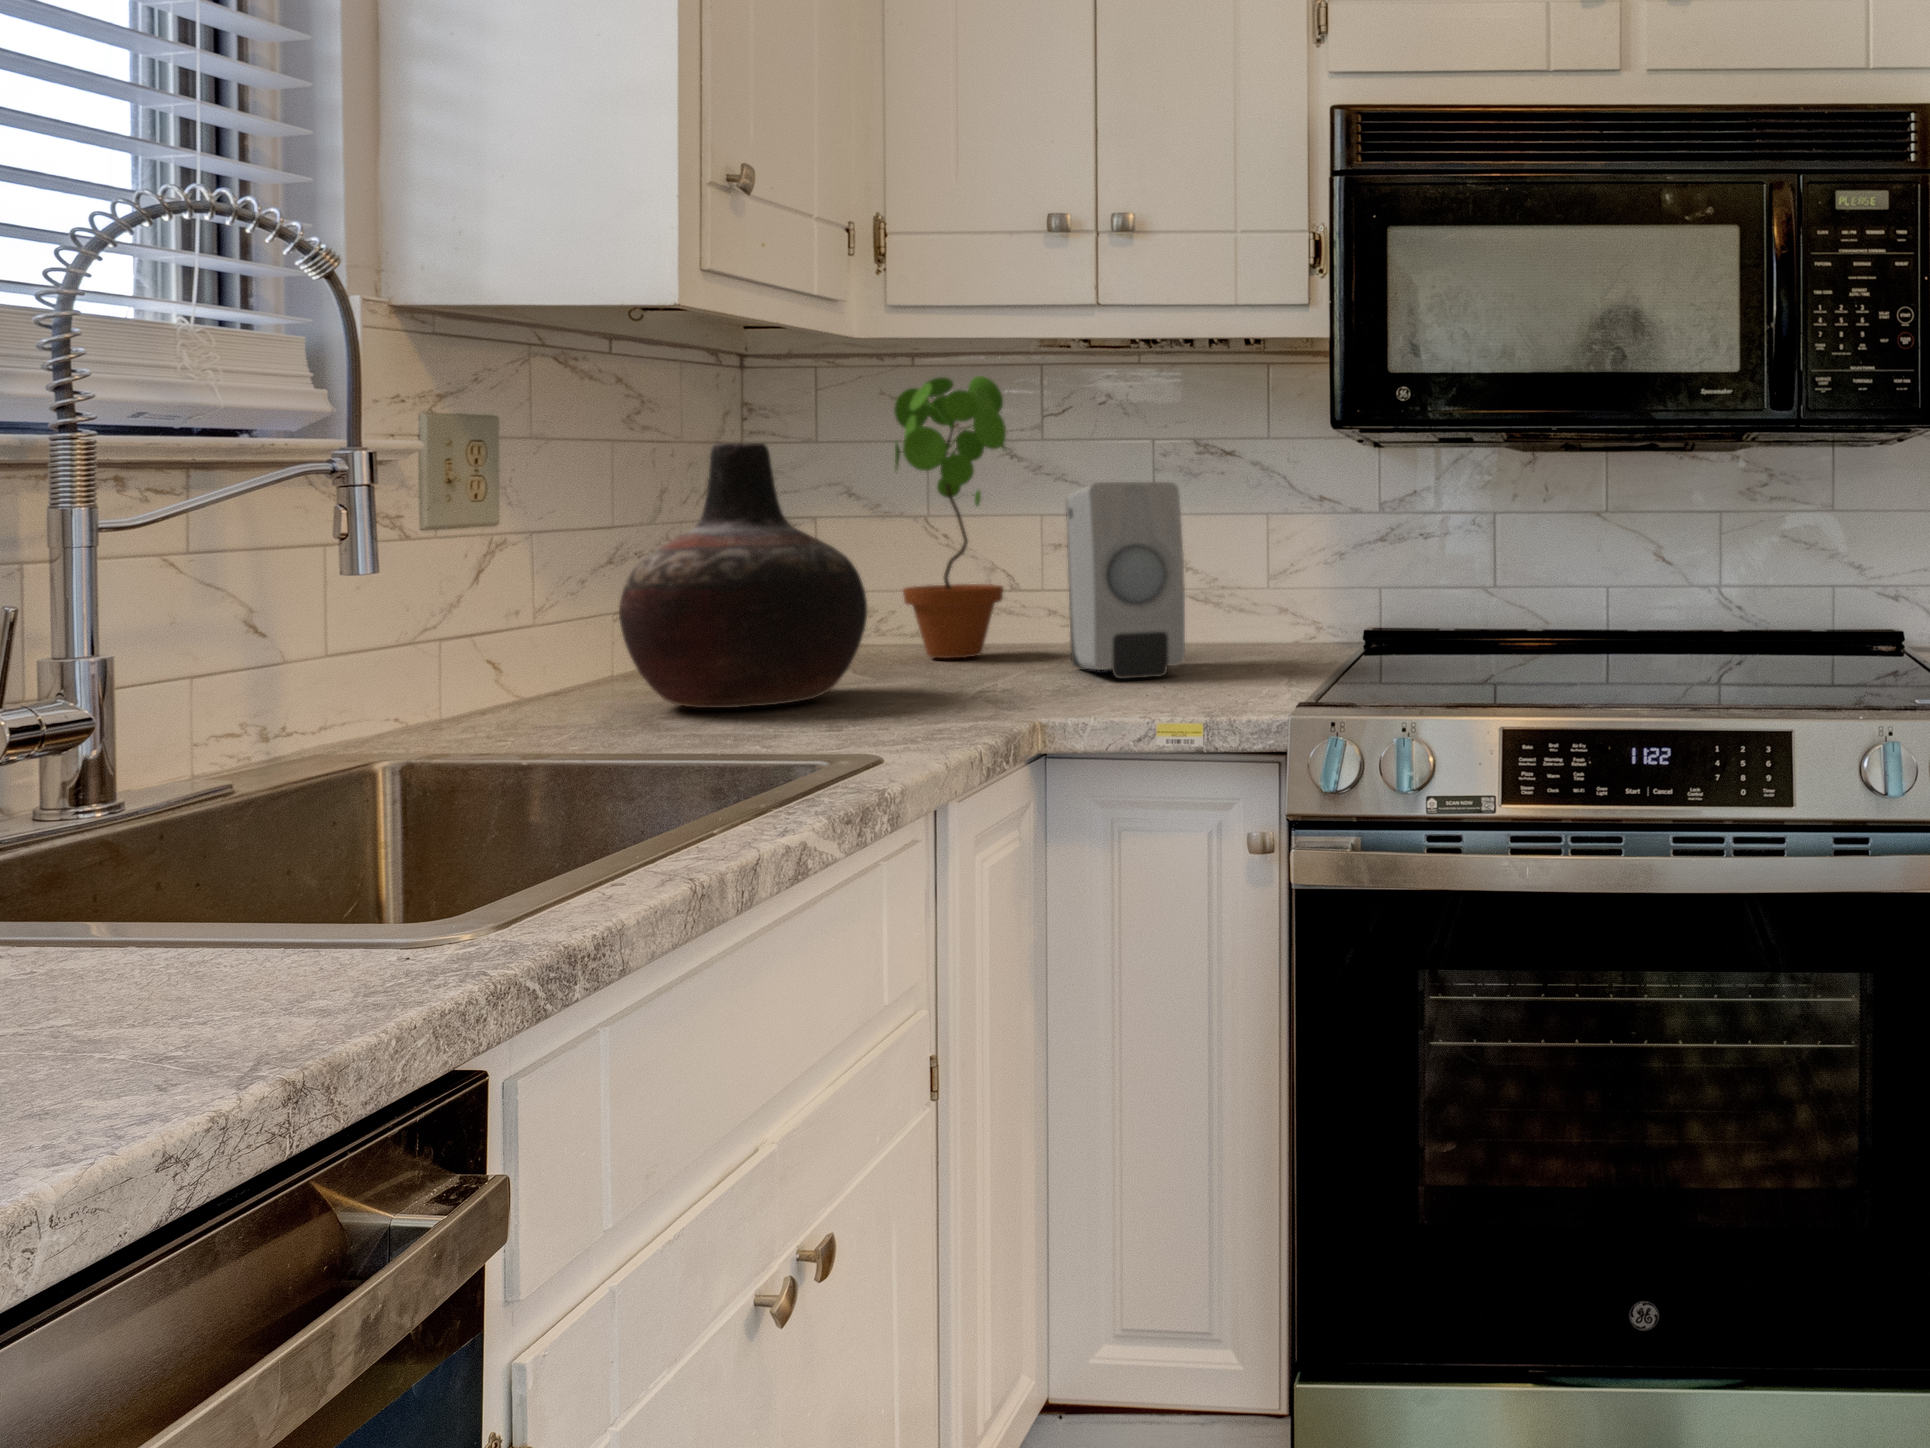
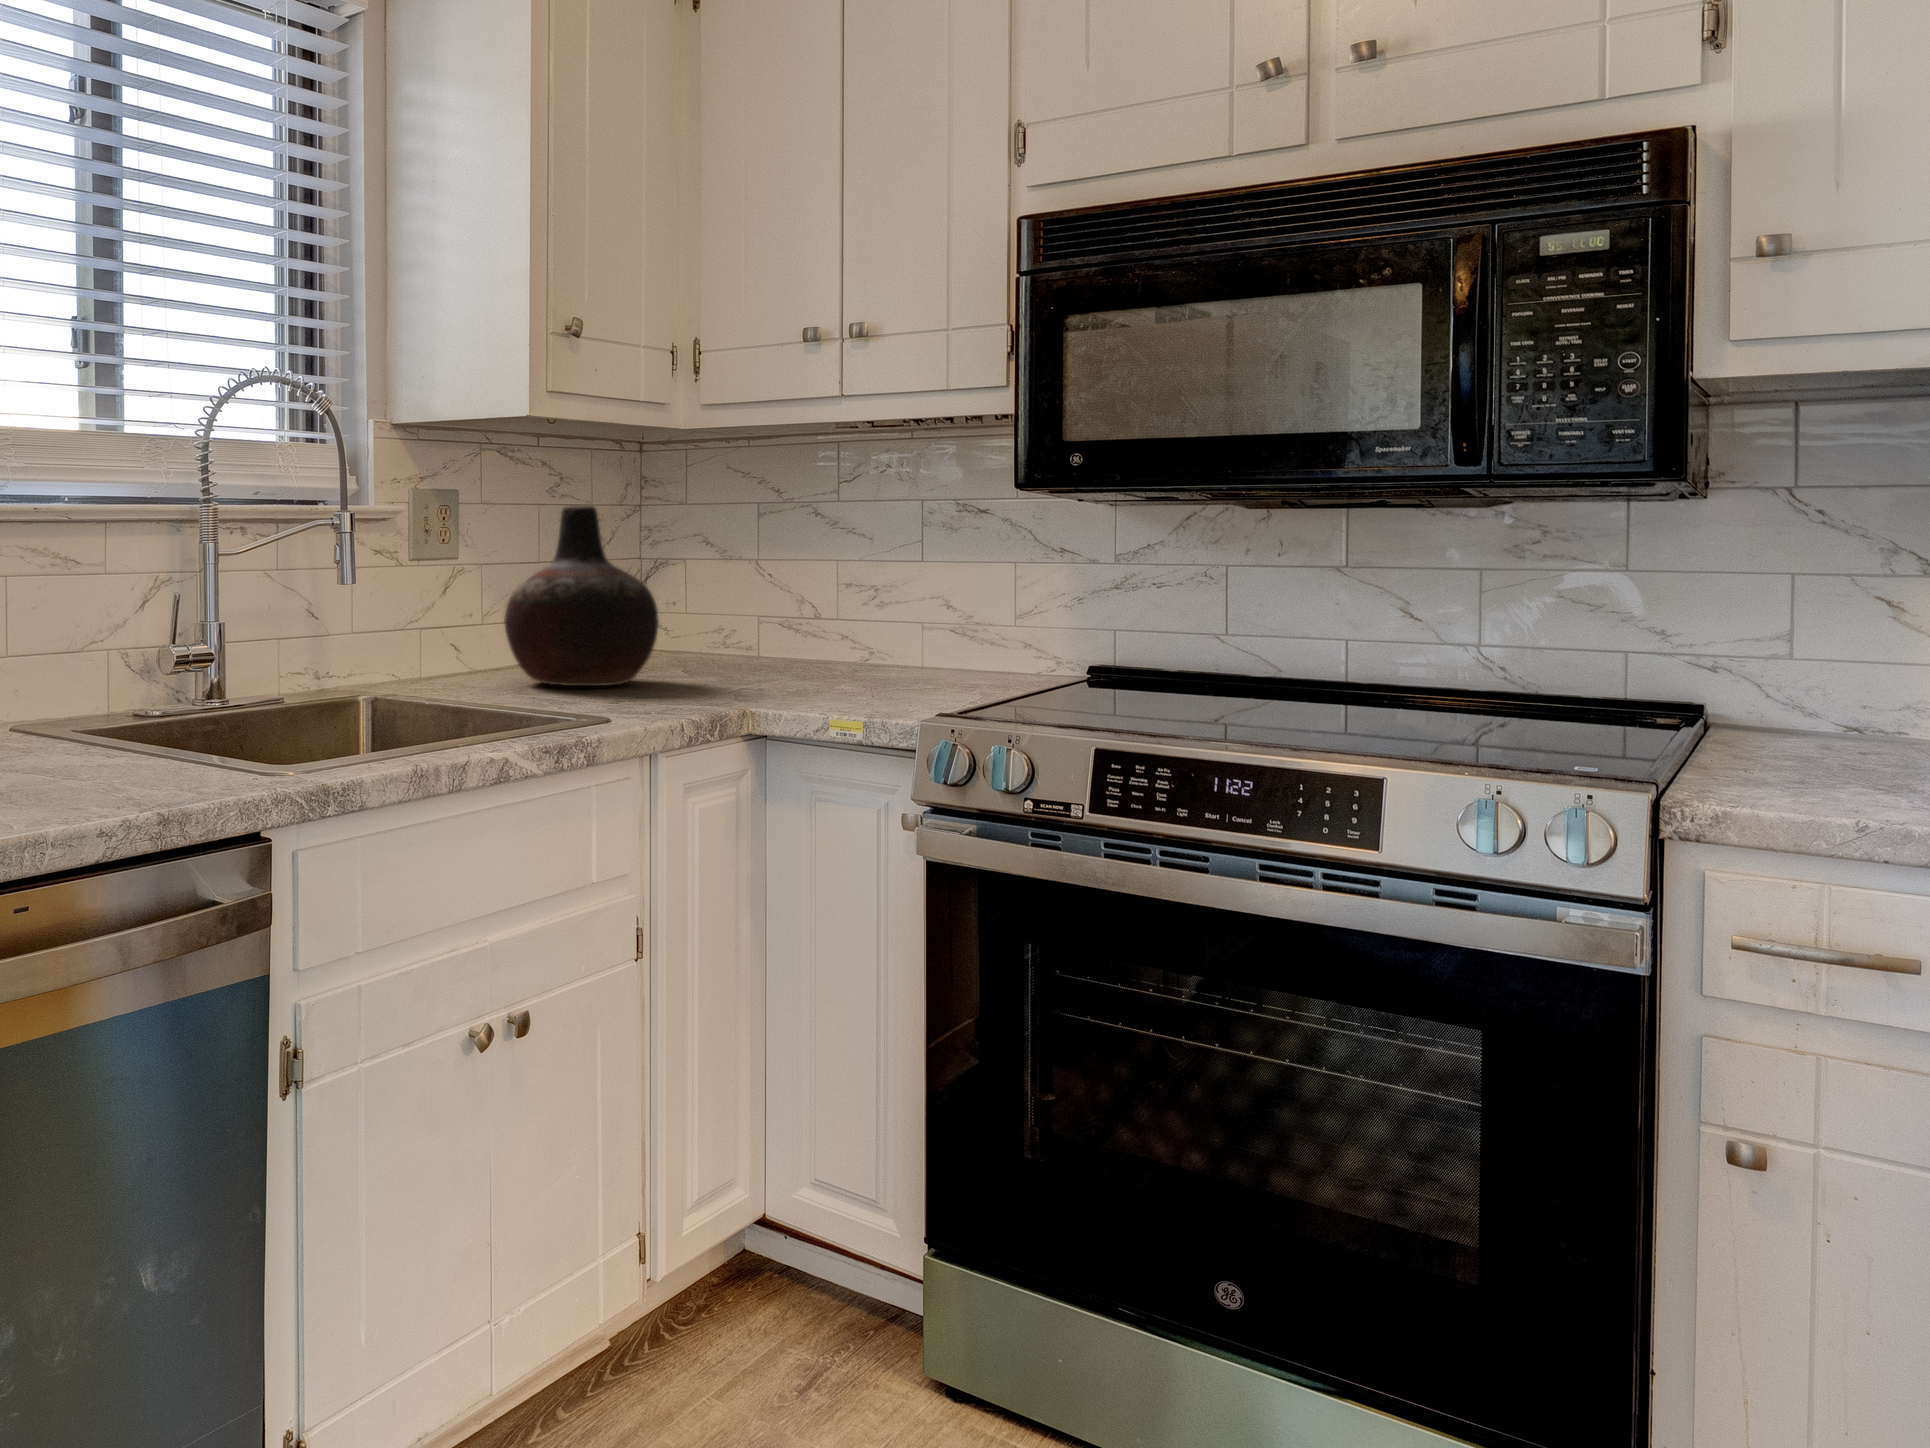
potted plant: present [894,376,1006,658] -> none [712,452,796,667]
soap dispenser: present [1066,482,1185,679] -> none [821,534,898,689]

